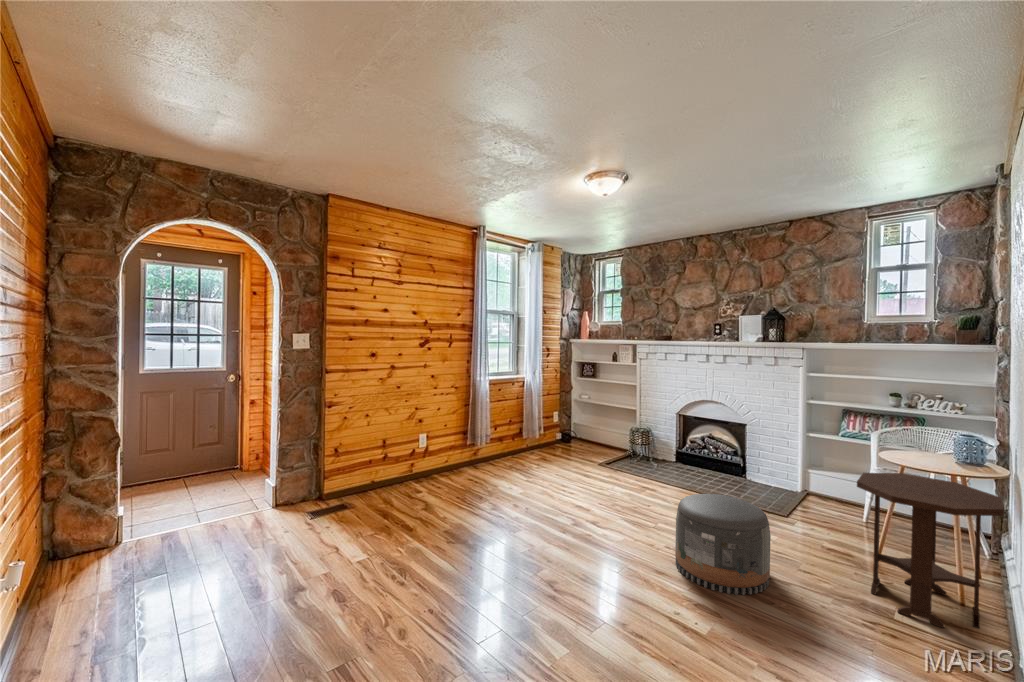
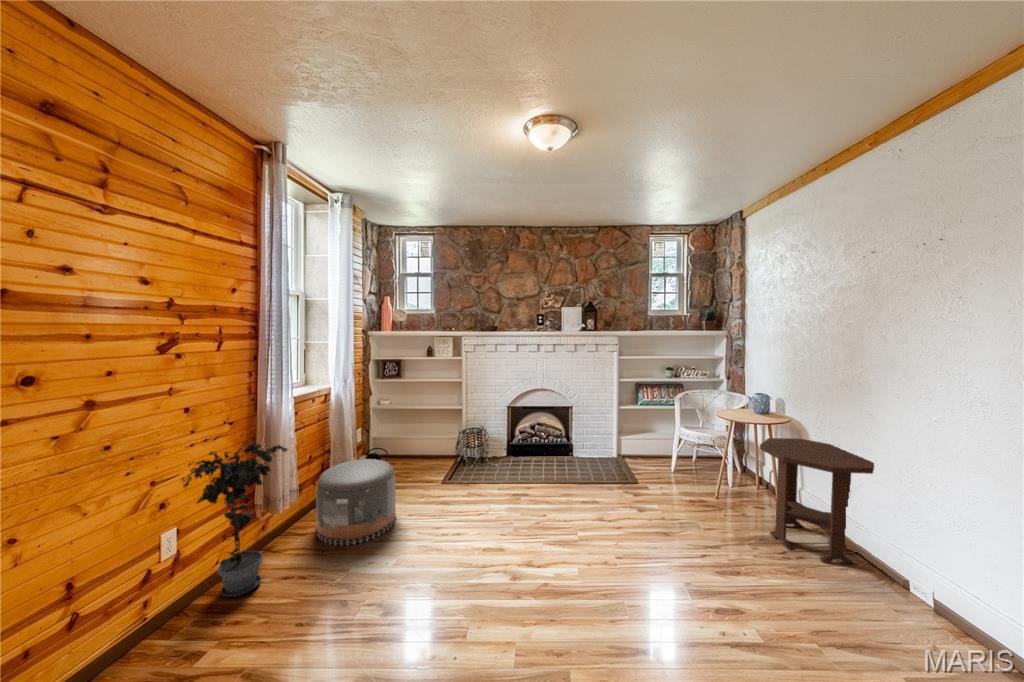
potted plant: none [423,395,475,479] -> present [182,437,287,597]
pouf: present [675,494,771,595] -> present [316,459,396,546]

